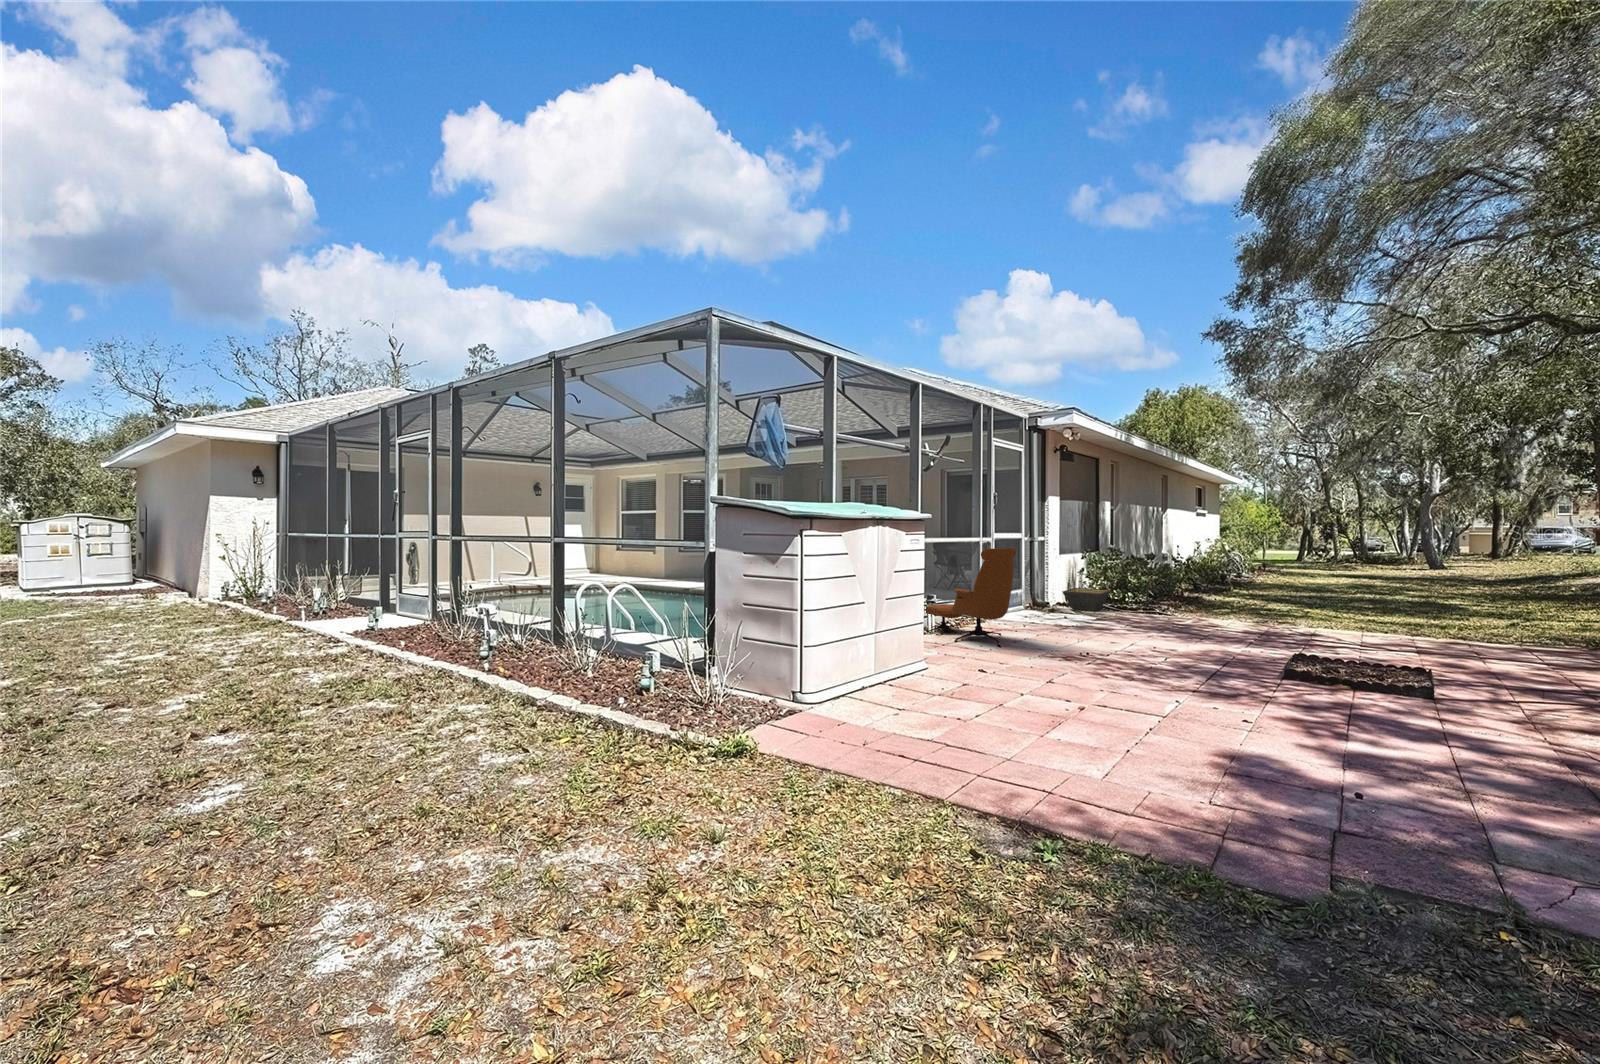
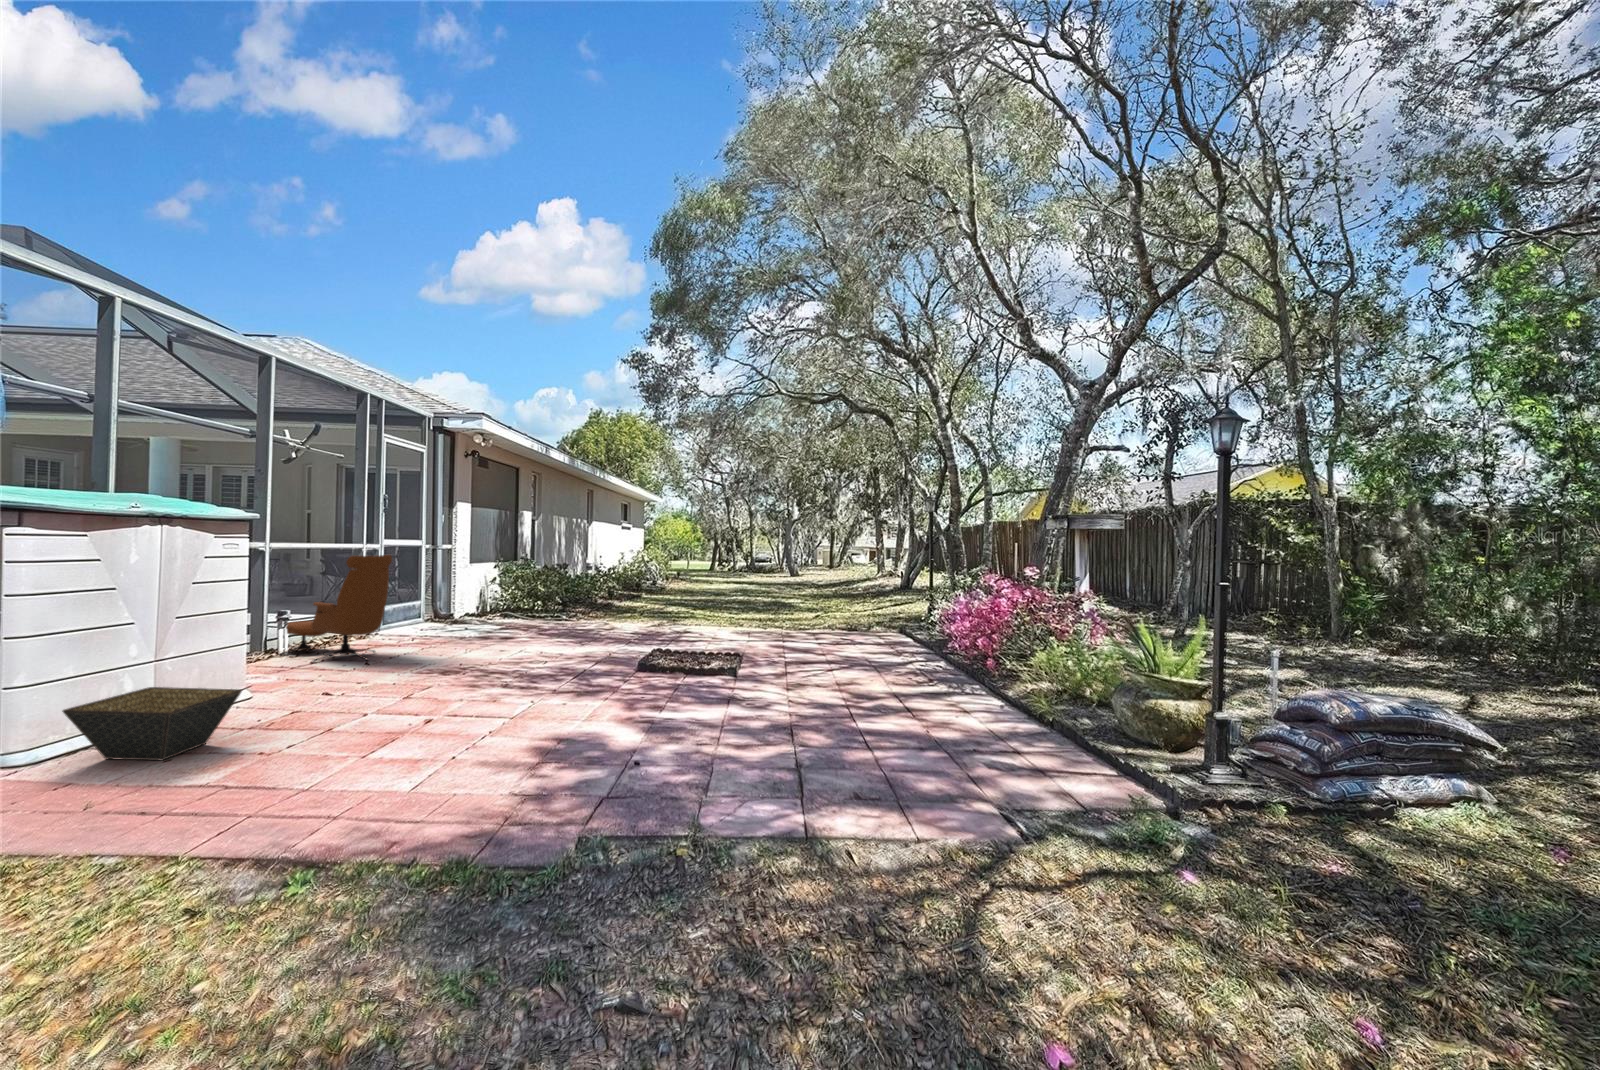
basket: present [1063,588,1111,612] -> present [62,687,242,761]

